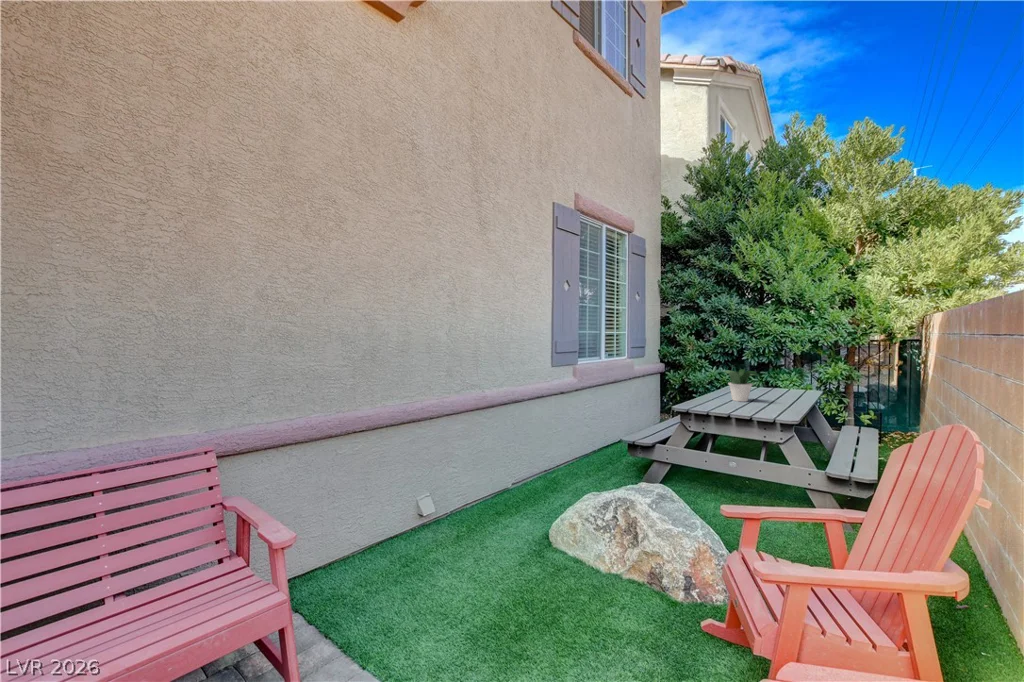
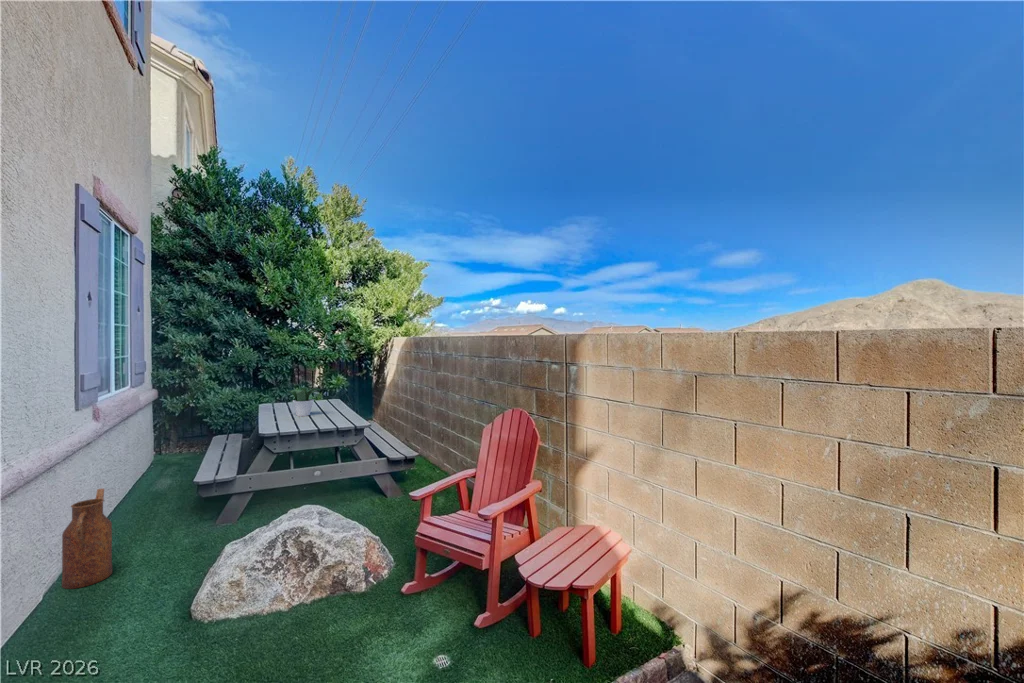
watering can: none [531,426,563,492] -> present [62,489,112,589]

